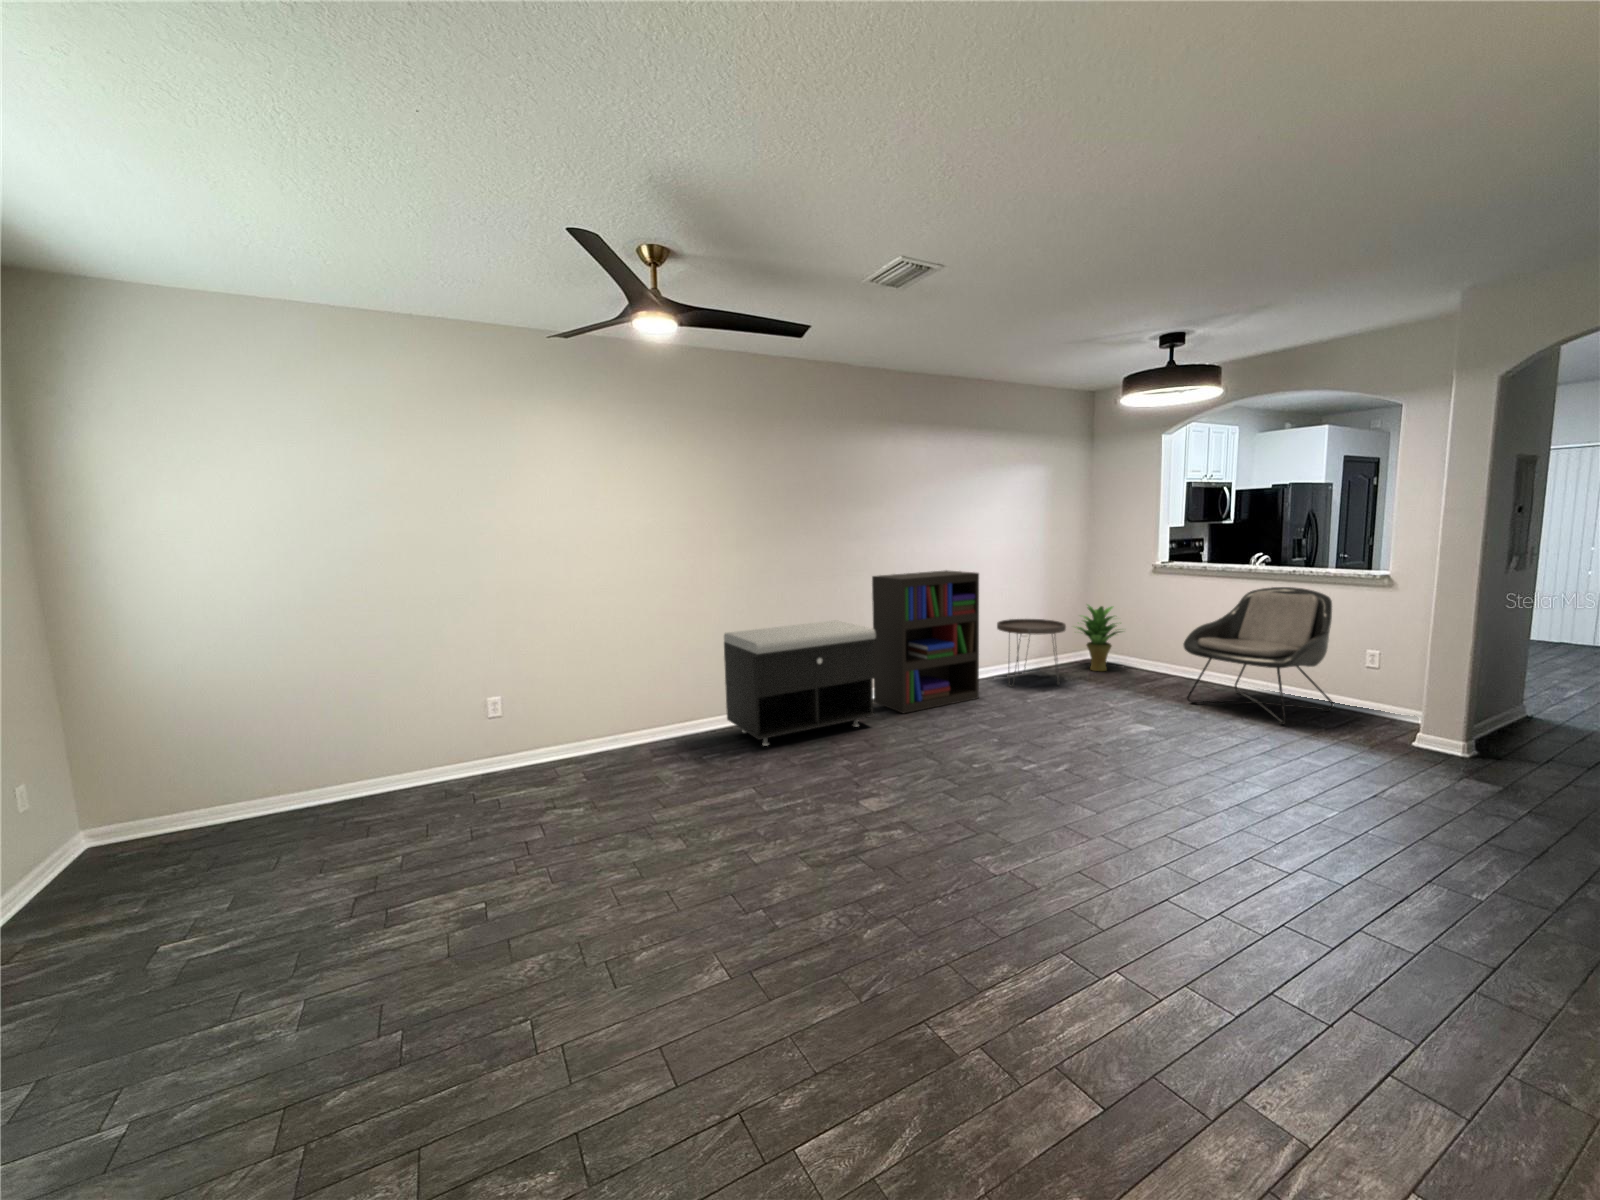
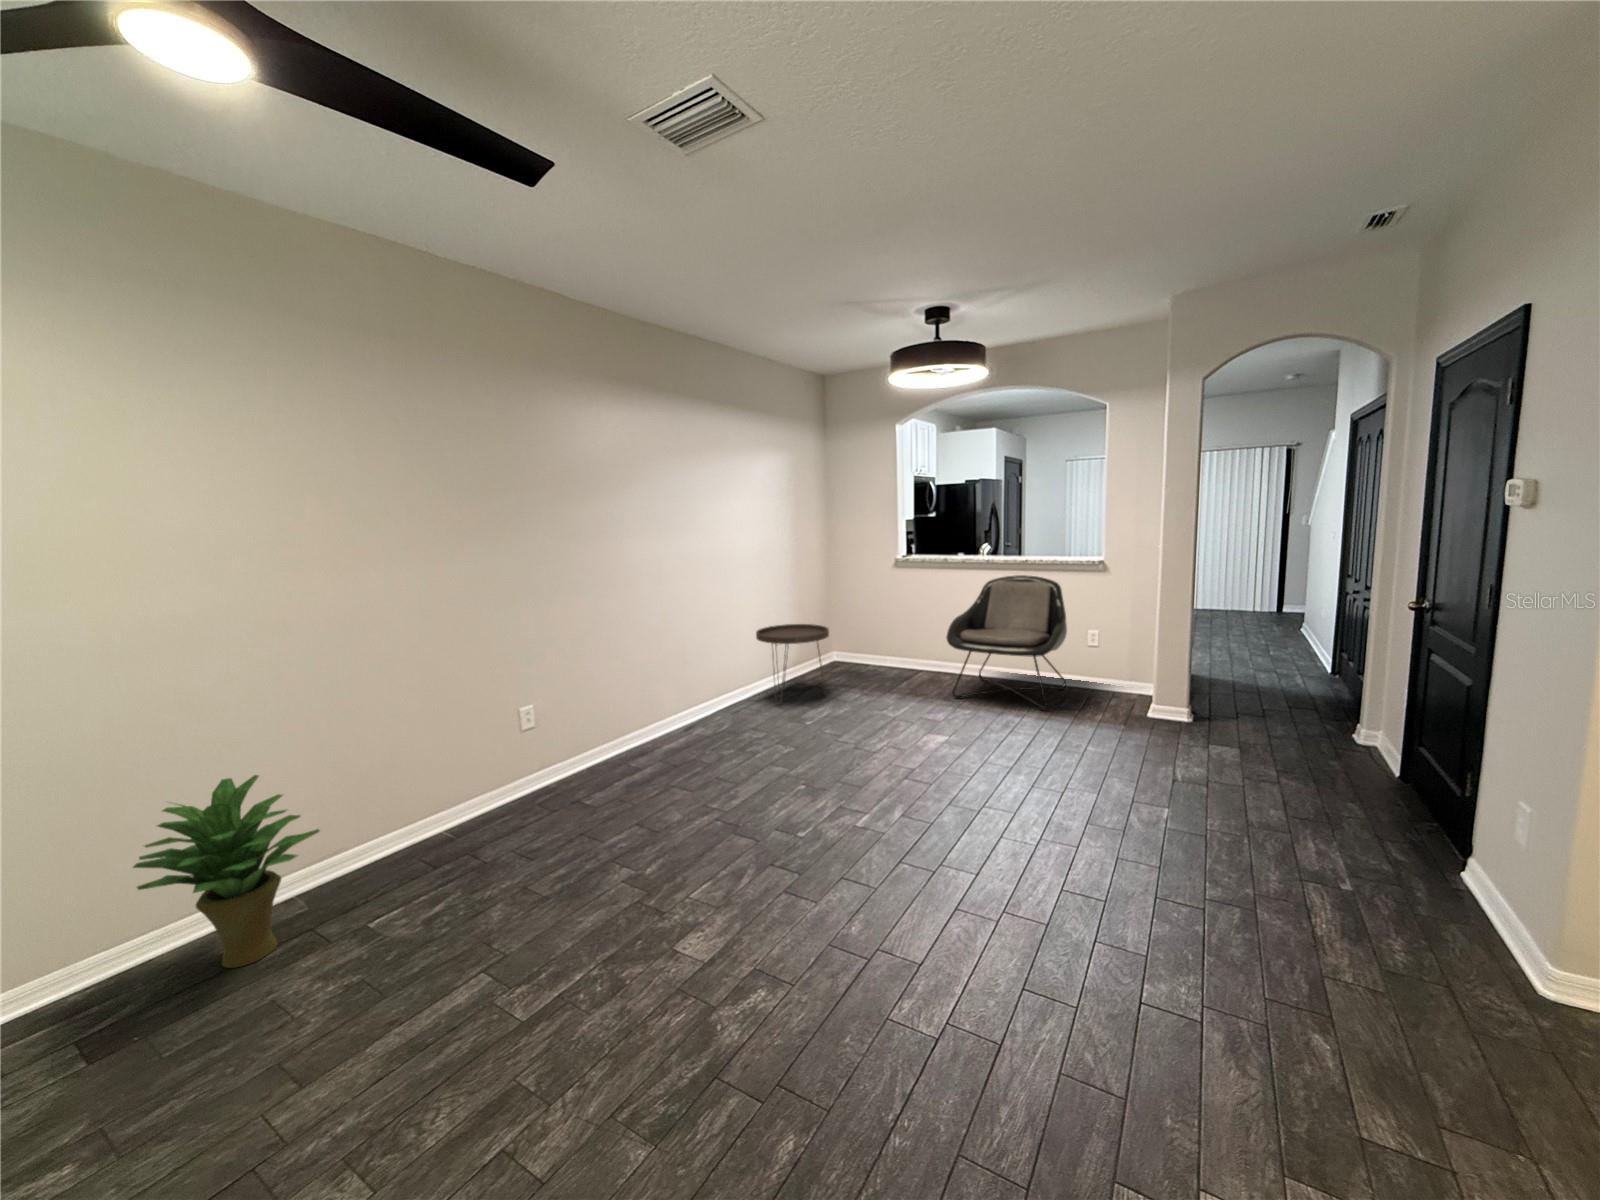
bookshelf: present [872,570,979,713] -> none [615,576,752,766]
potted plant: present [1077,605,1121,671] -> present [133,775,319,968]
storage bench: present [724,621,876,746] -> none [391,654,643,870]

